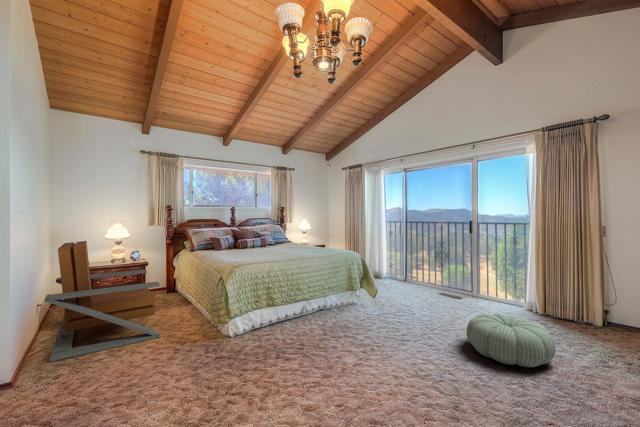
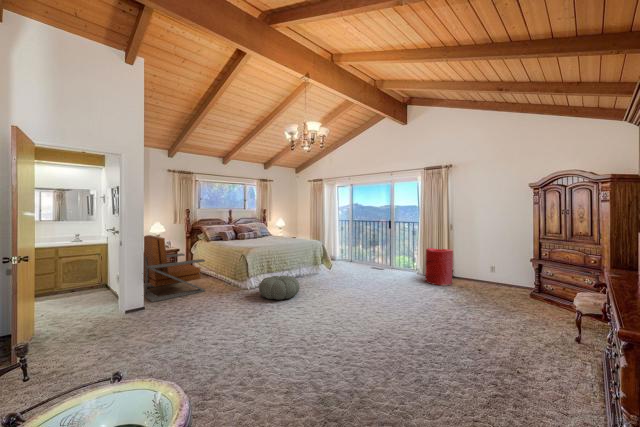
laundry hamper: none [554,268,619,344] -> present [425,248,453,286]
pouf: present [466,314,556,367] -> present [259,275,300,300]

